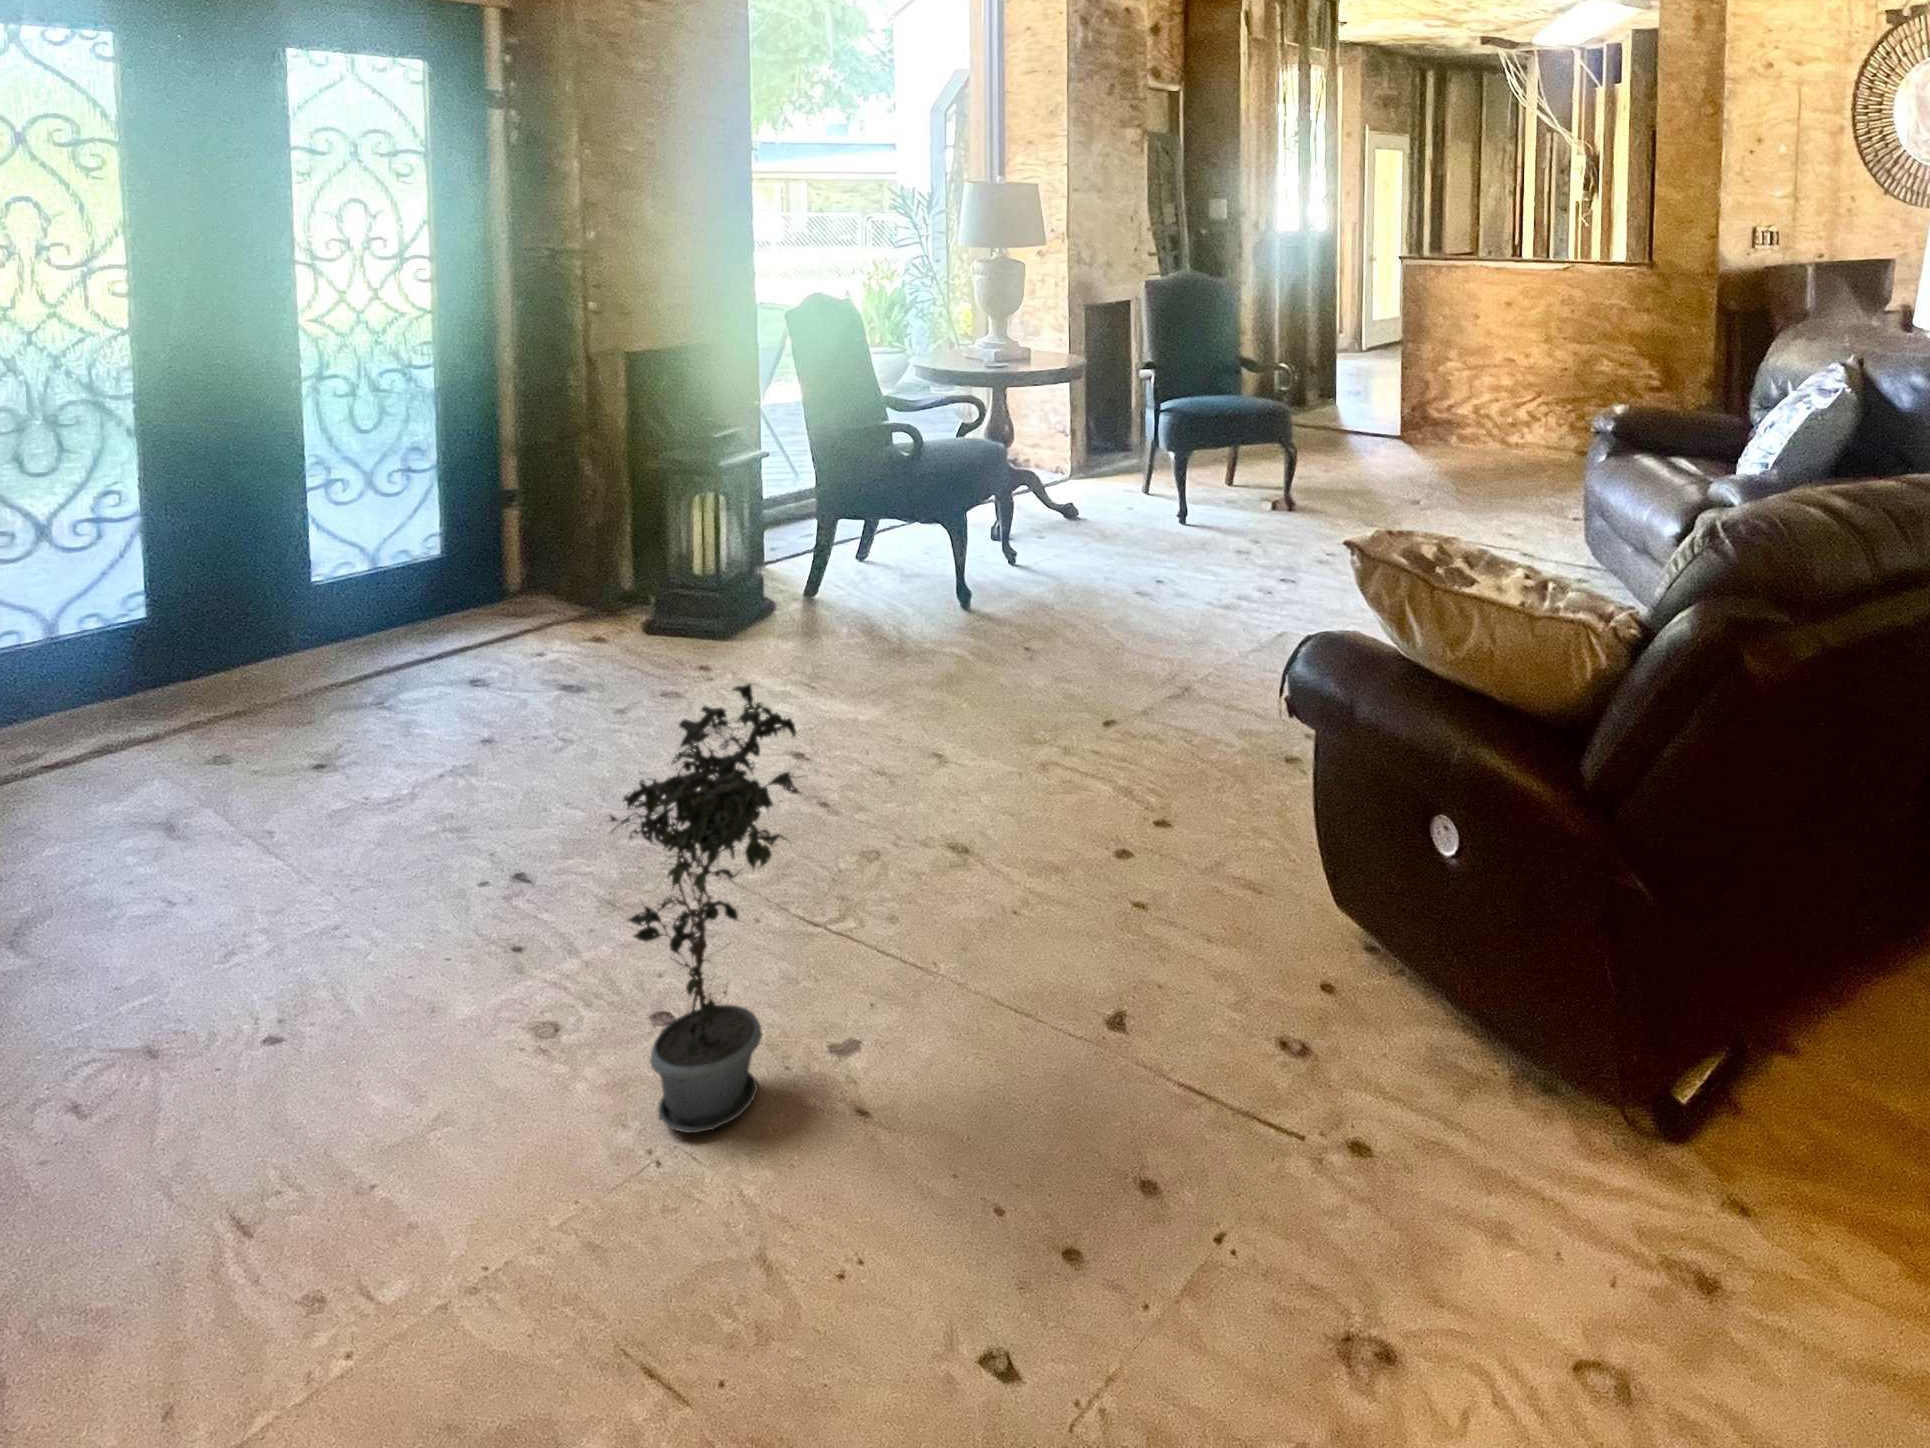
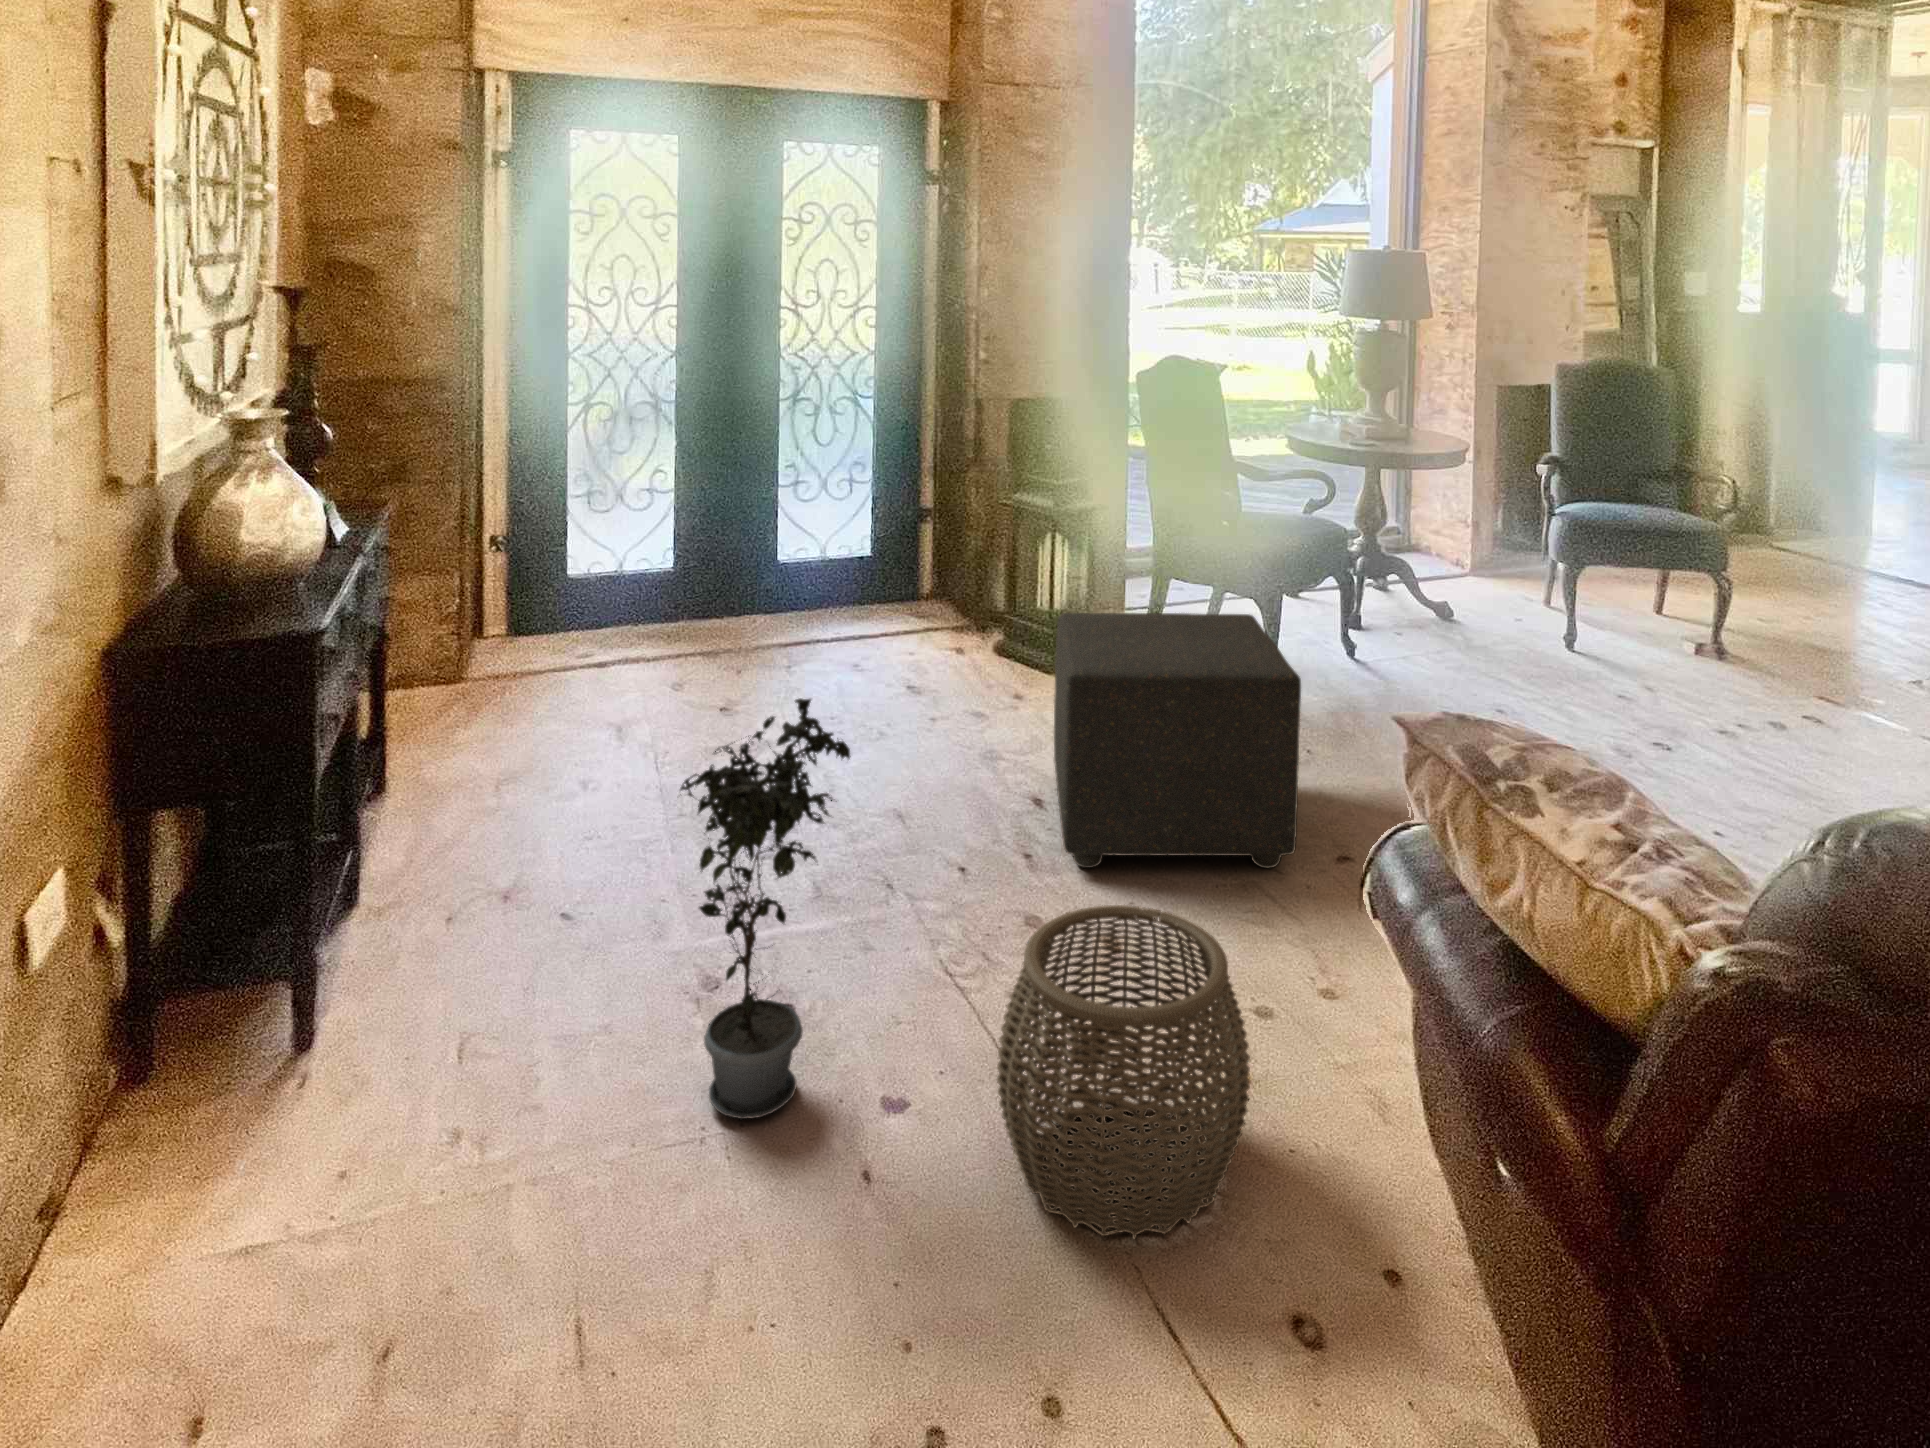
ottoman: none [807,534,1084,799] -> present [1054,613,1301,868]
woven basket: none [982,790,1205,1069] -> present [997,905,1250,1239]

